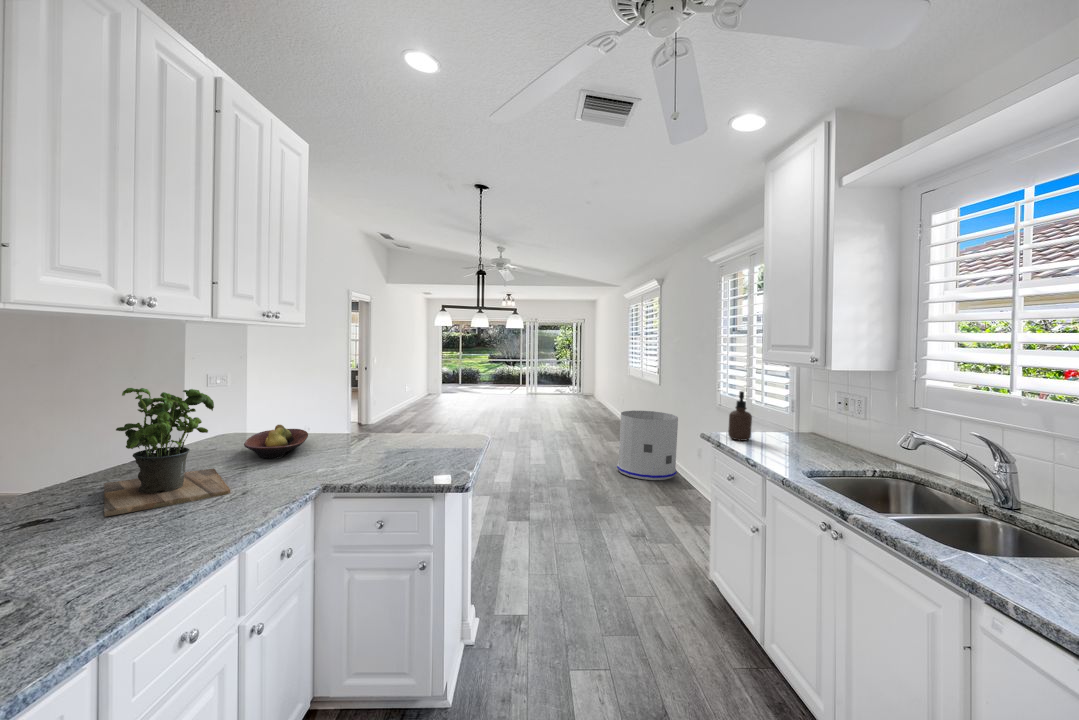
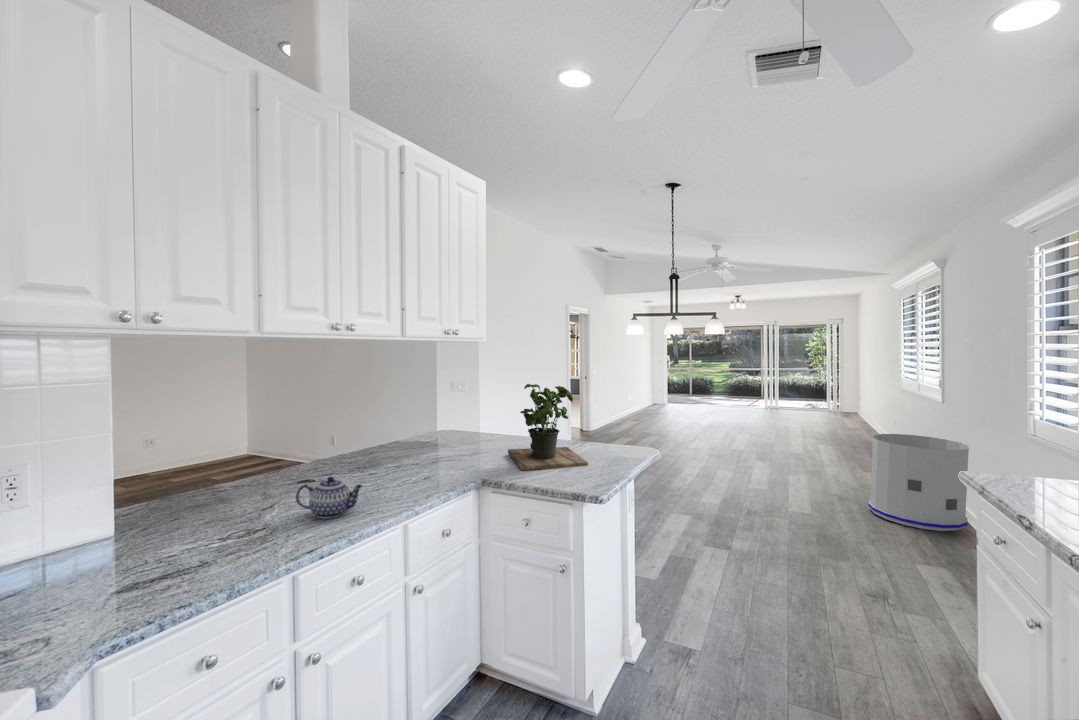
potted plant: present [104,388,230,517] -> present [508,384,588,470]
soap dispenser: present [728,391,752,441] -> none [1006,414,1052,488]
fruit bowl: present [244,425,308,459] -> none [442,424,494,453]
teapot: none [62,508,180,568] -> present [296,477,363,519]

